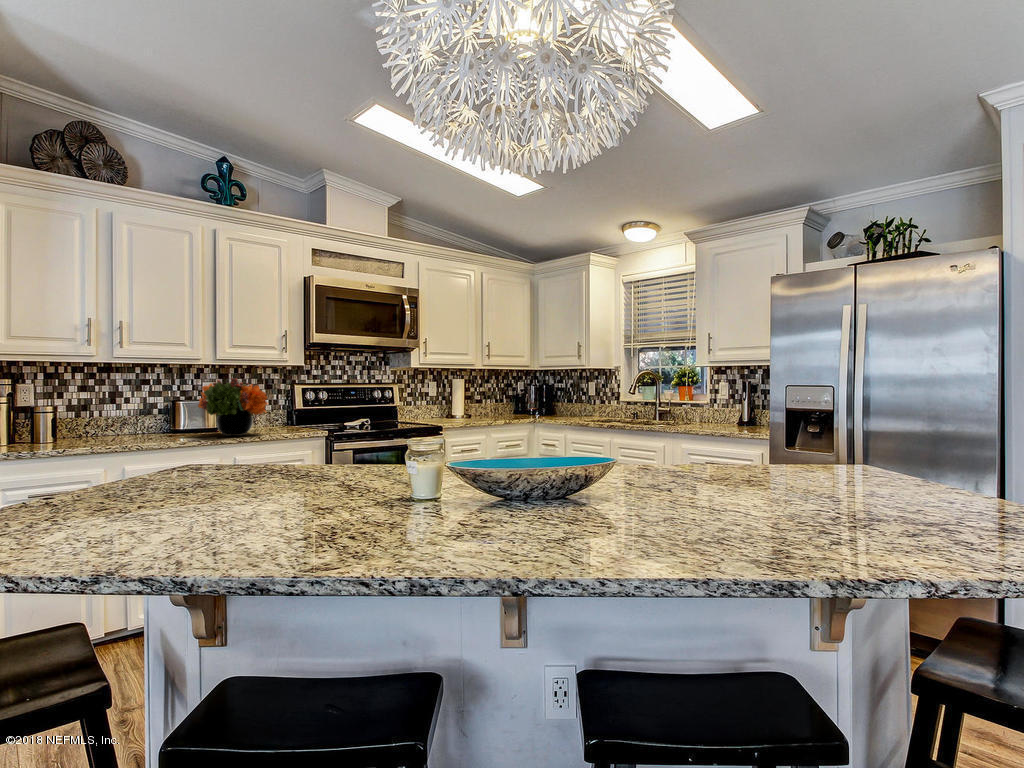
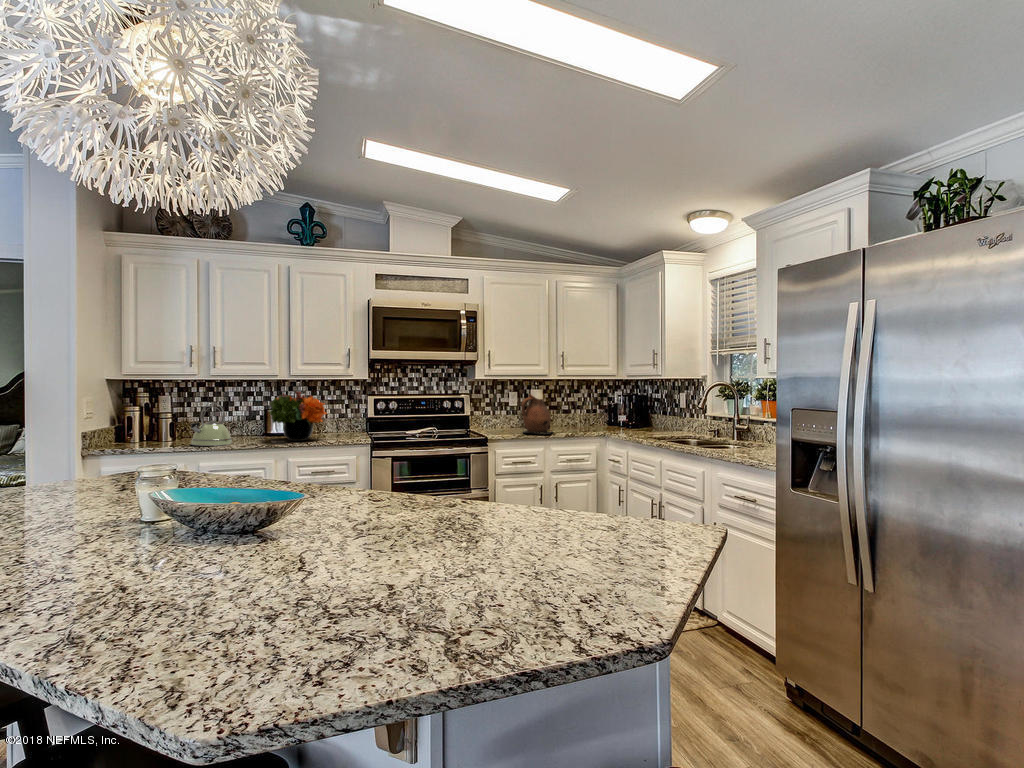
ceramic pitcher: none [456,383,489,422] -> present [521,394,552,434]
kettle: none [100,391,156,445] -> present [190,403,232,446]

